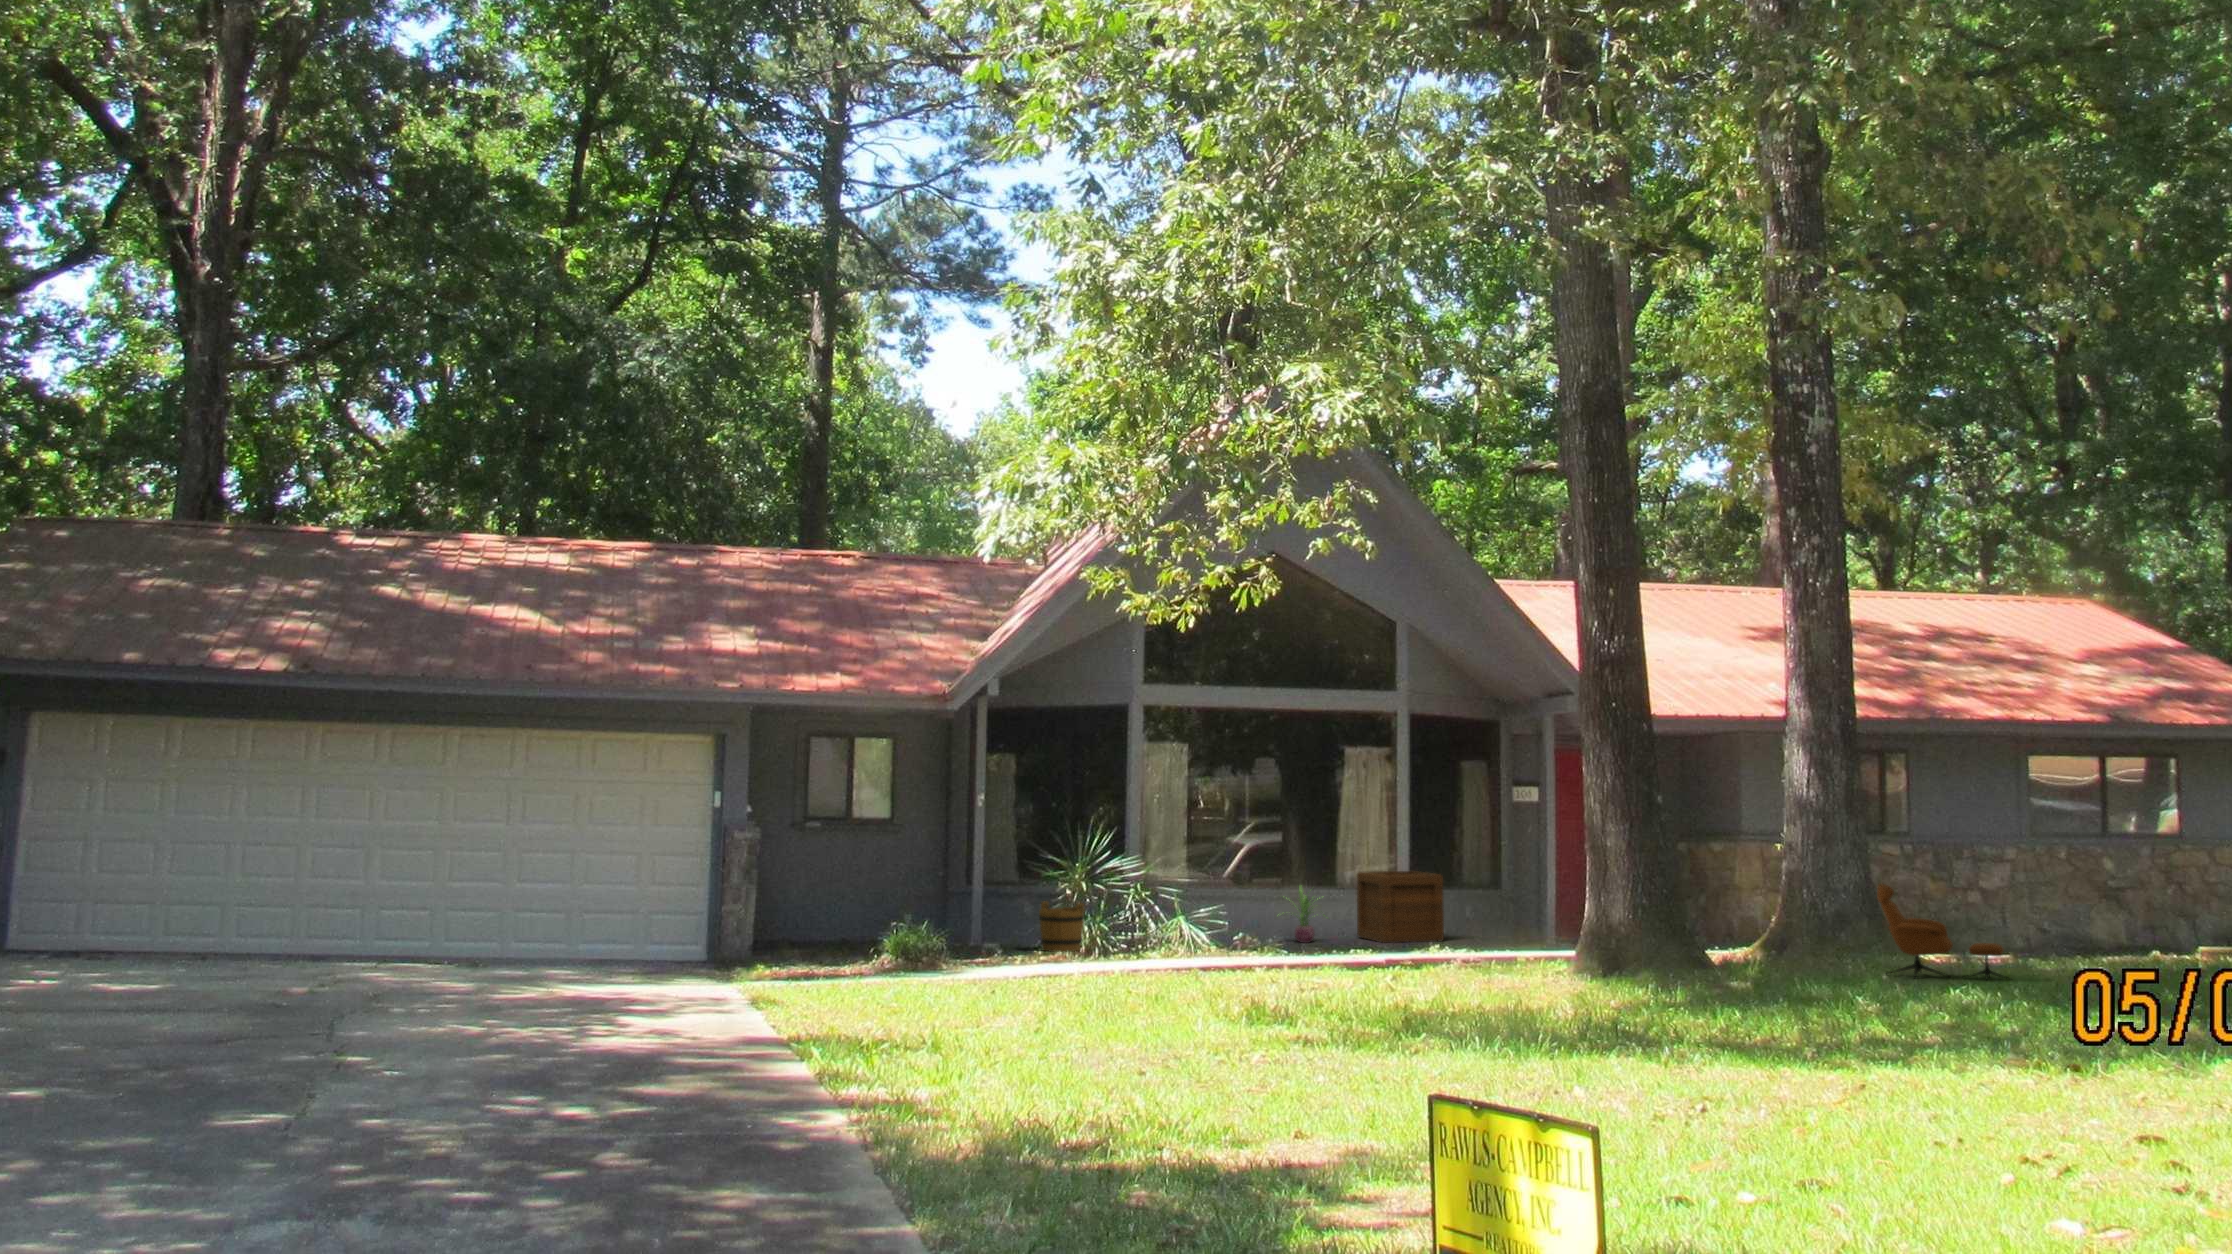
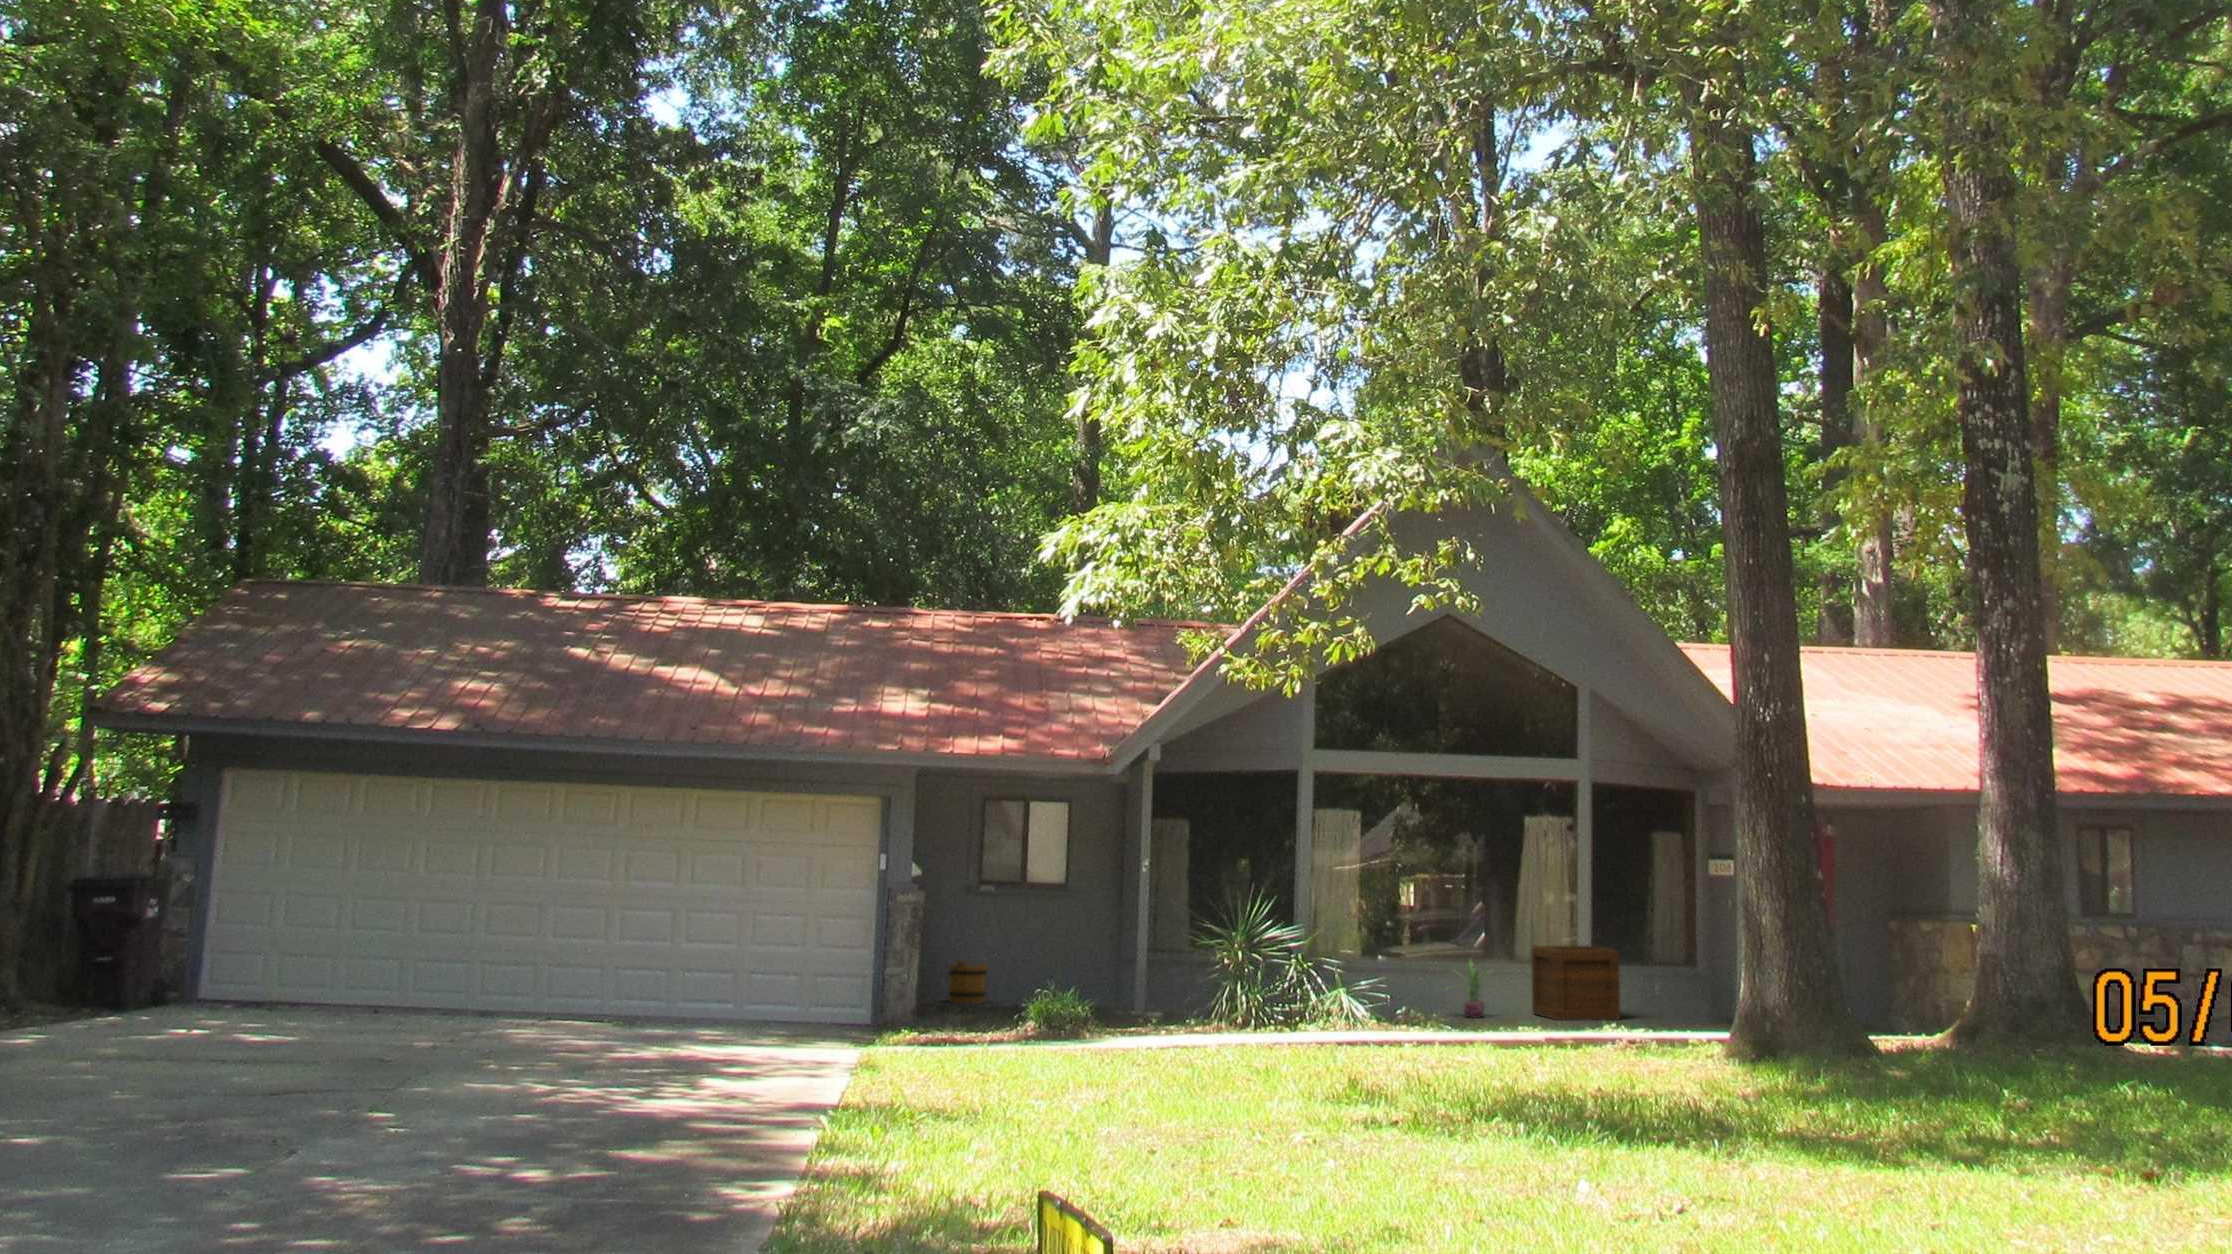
lounge chair: present [1877,884,2007,979] -> none [2058,970,2207,1079]
bucket: present [1039,902,1086,952] -> present [949,959,987,1004]

